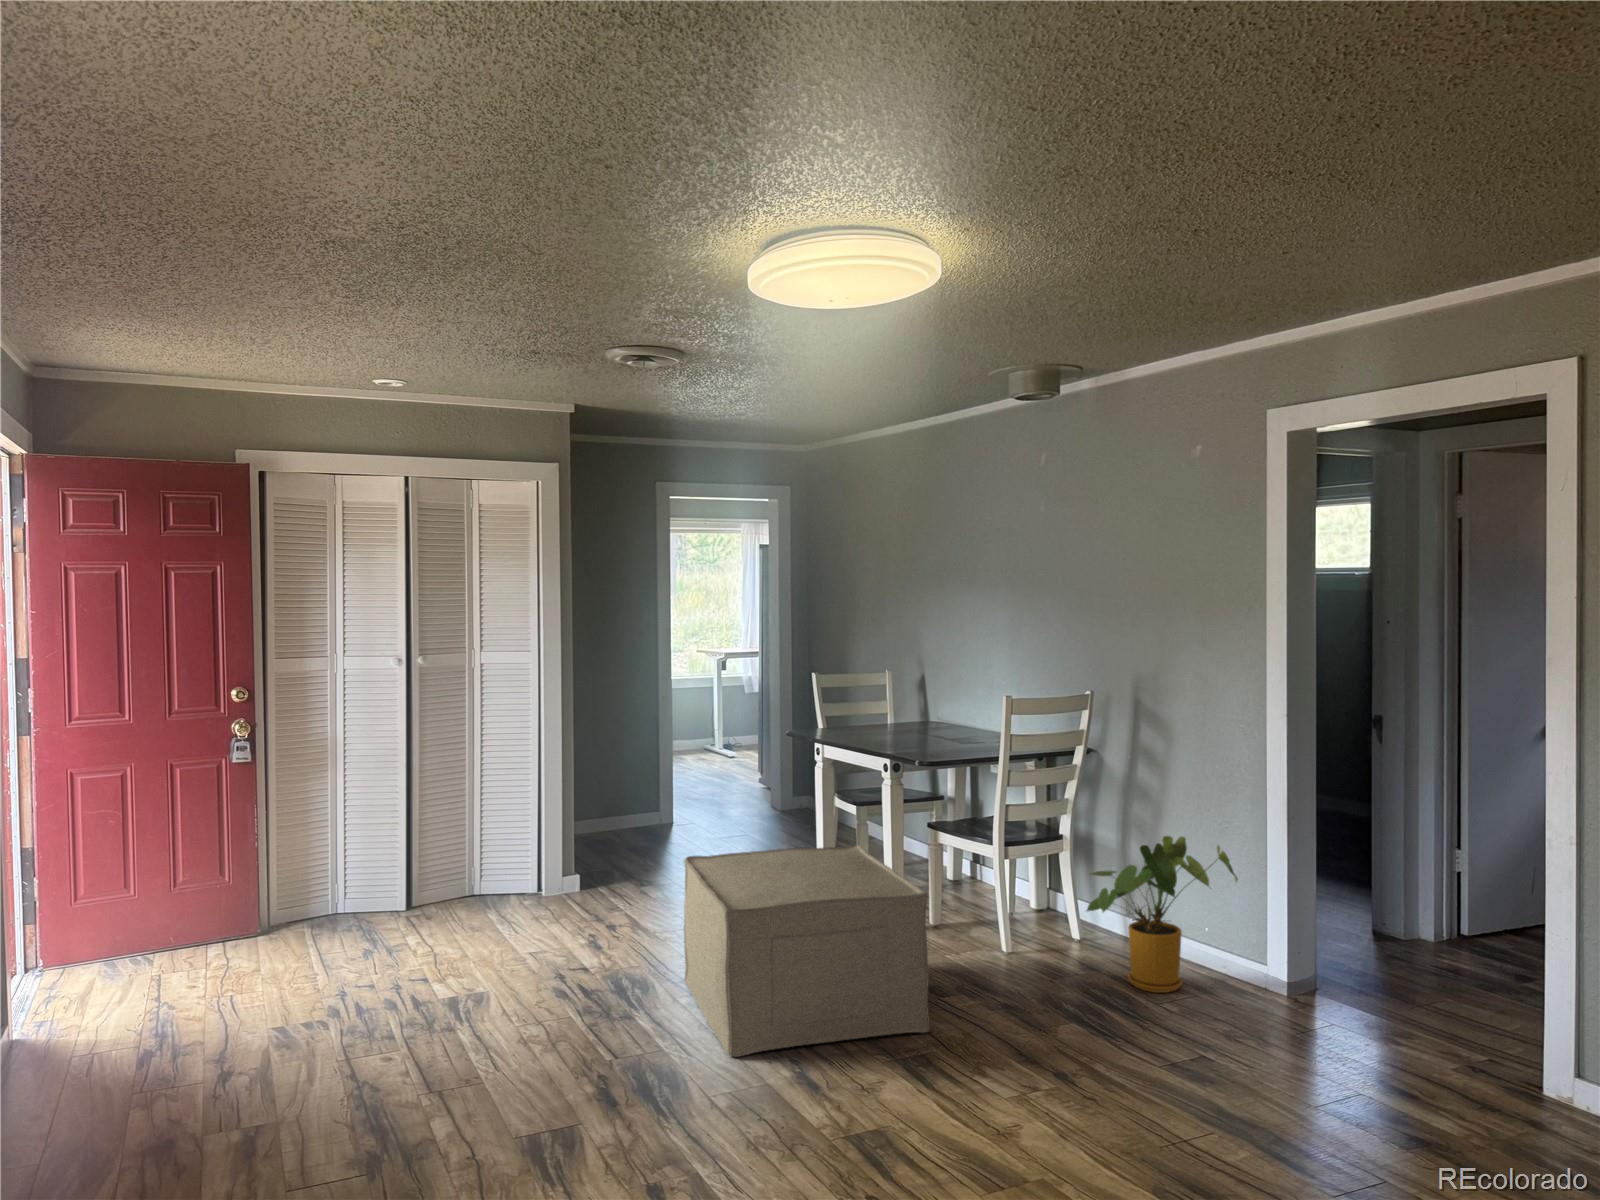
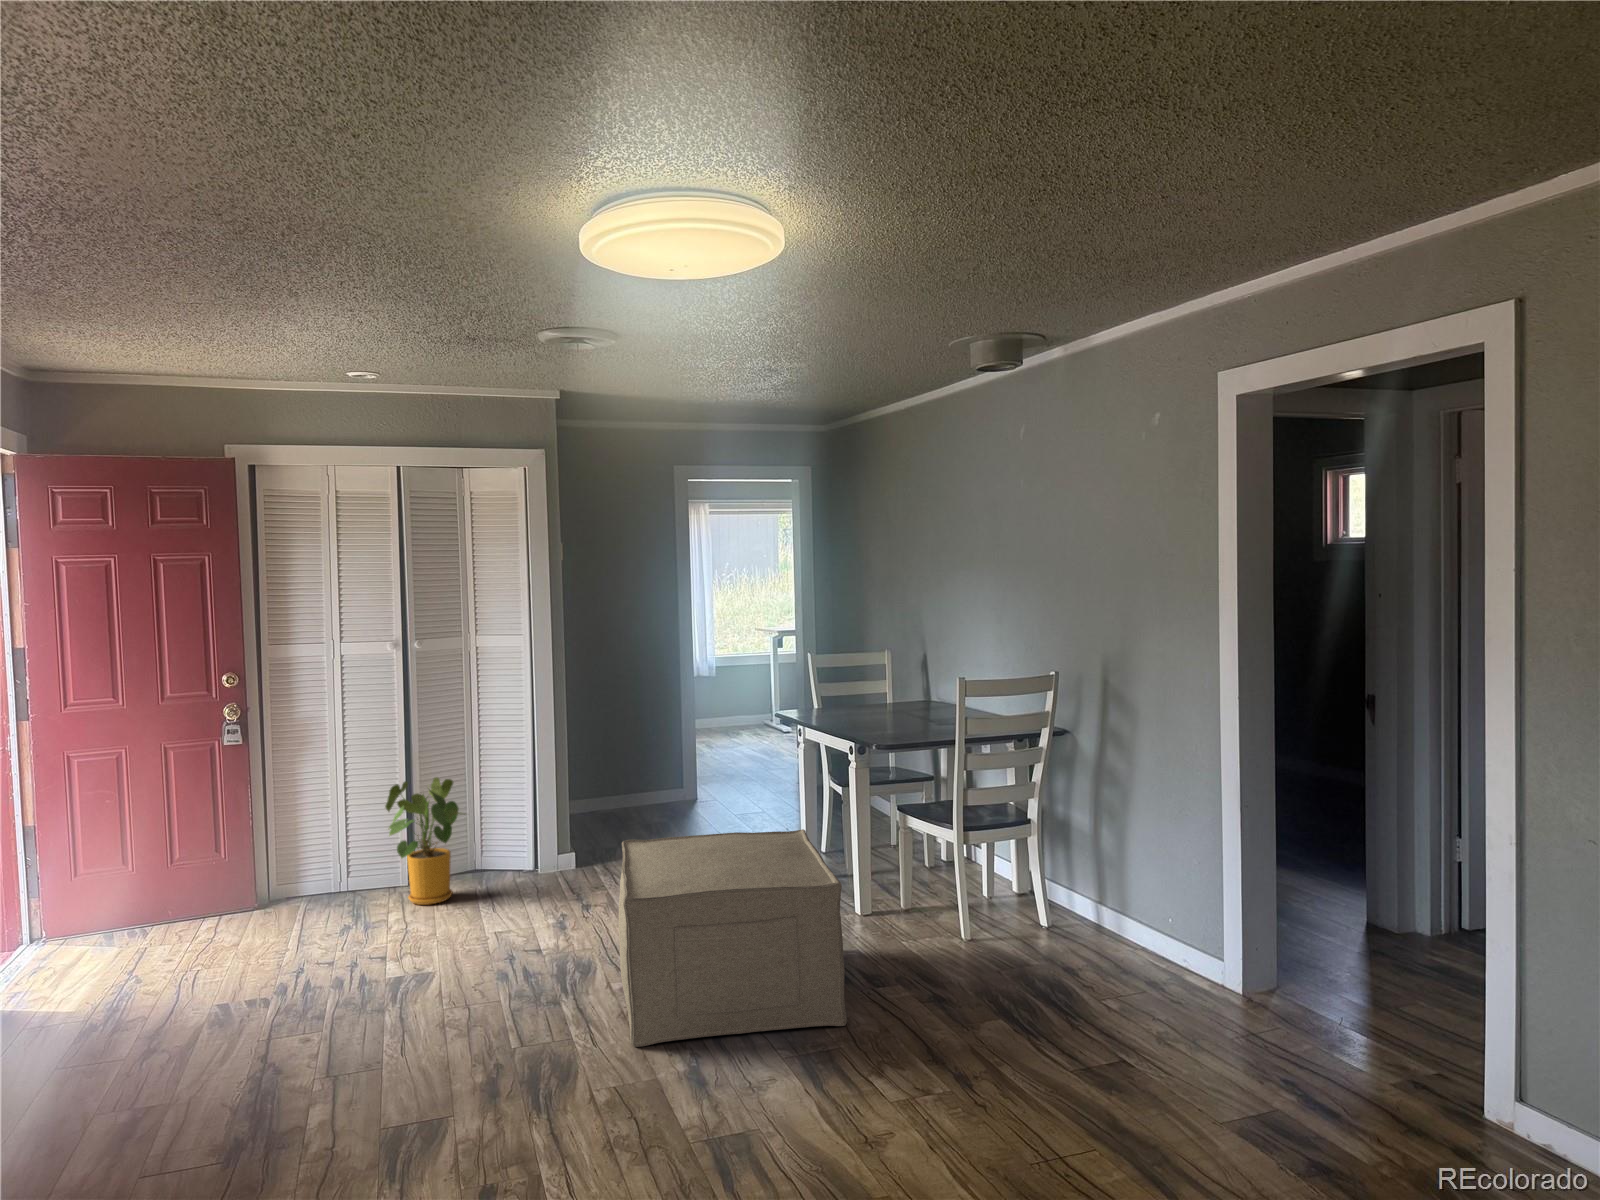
house plant: present [1087,836,1238,993] -> present [385,777,461,905]

